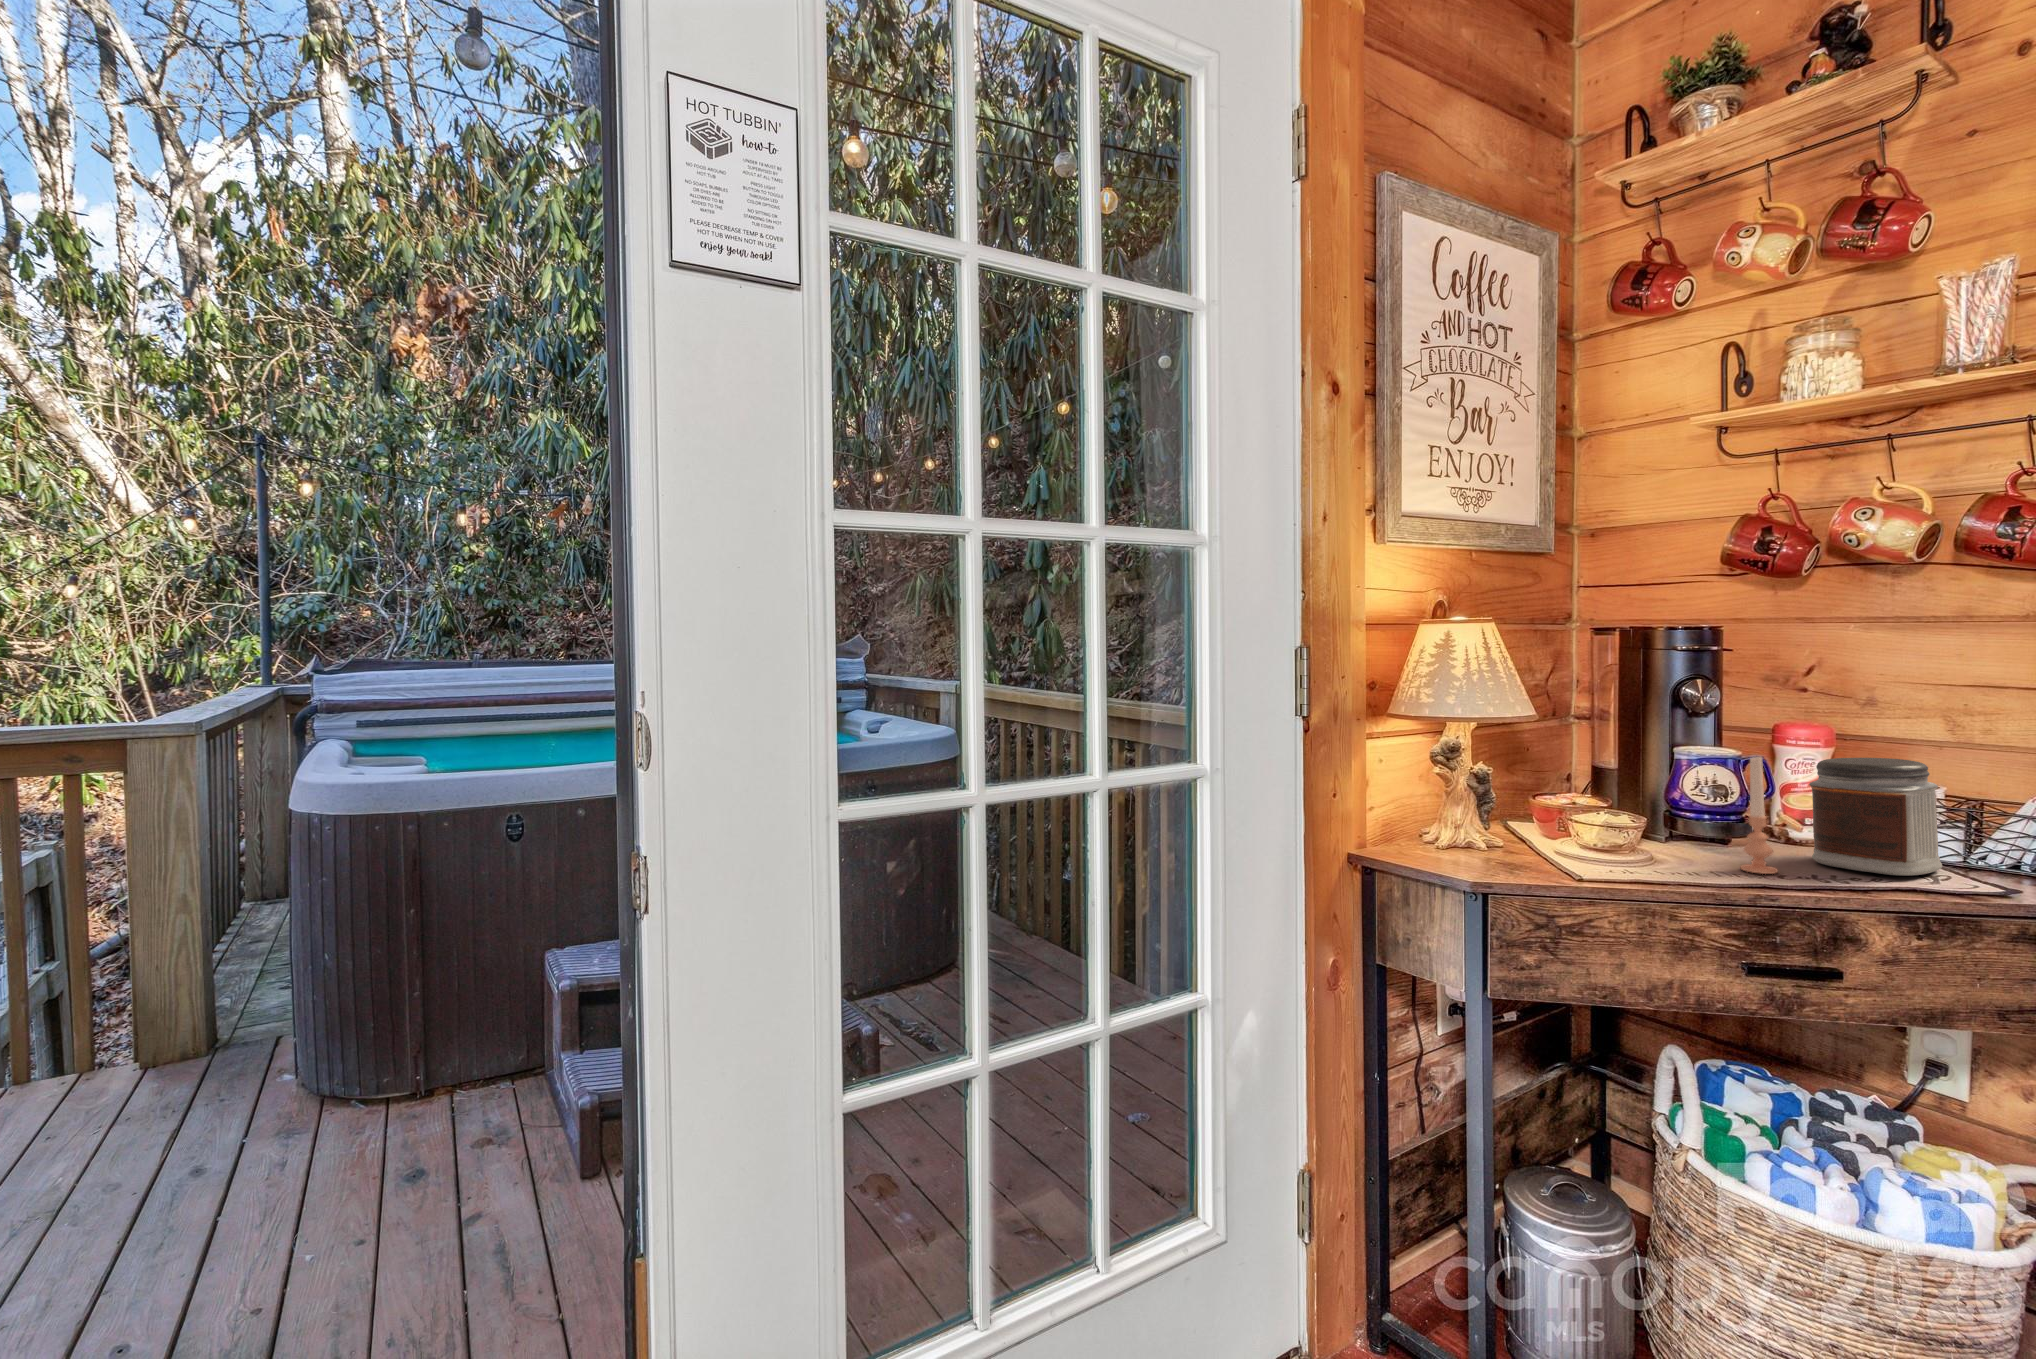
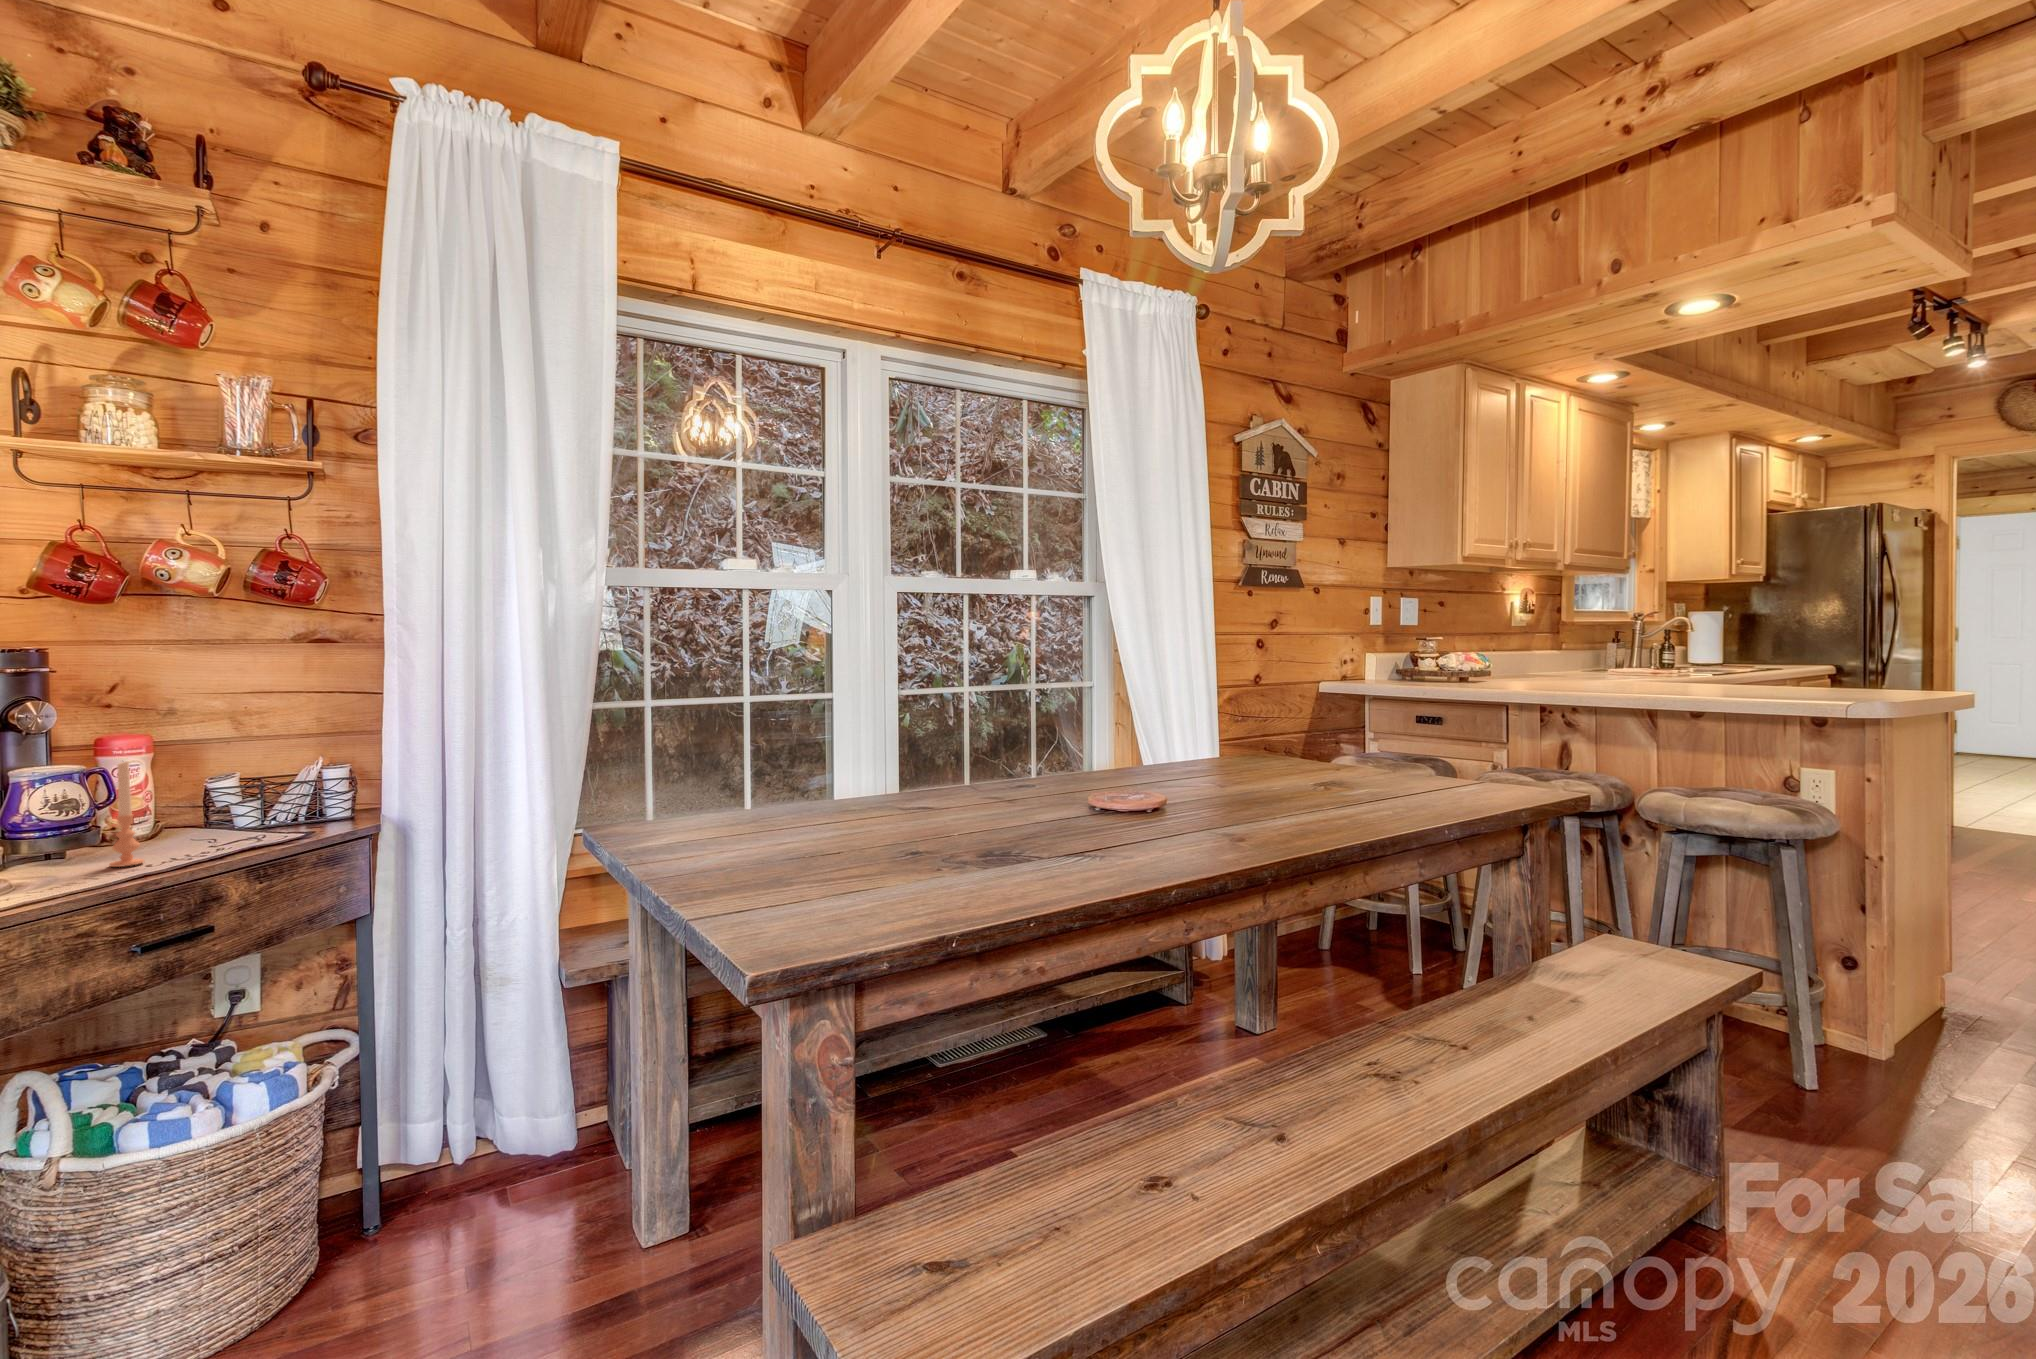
jar: present [1809,758,1942,876] -> none [158,755,255,849]

